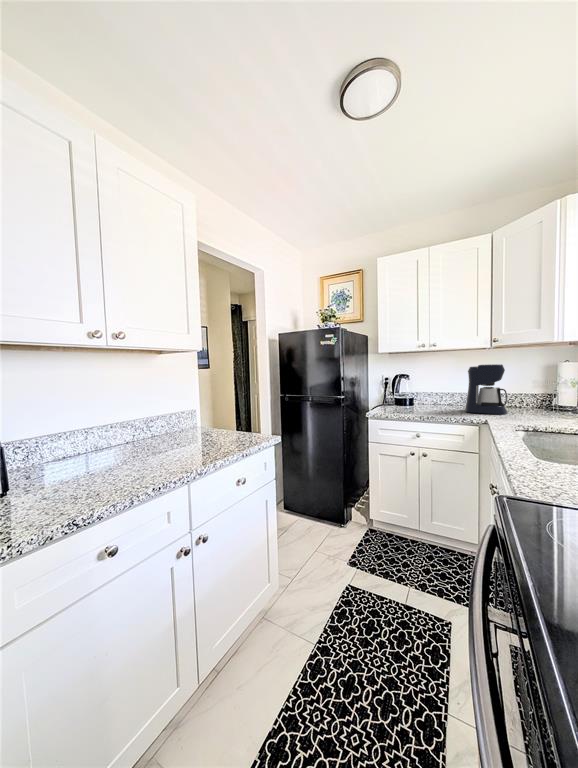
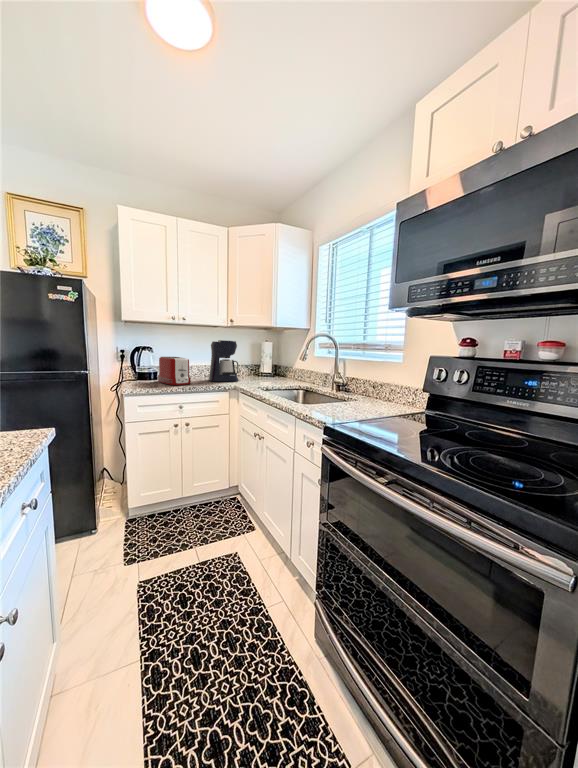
toaster: none [409,384,438,413] -> present [158,357,191,385]

